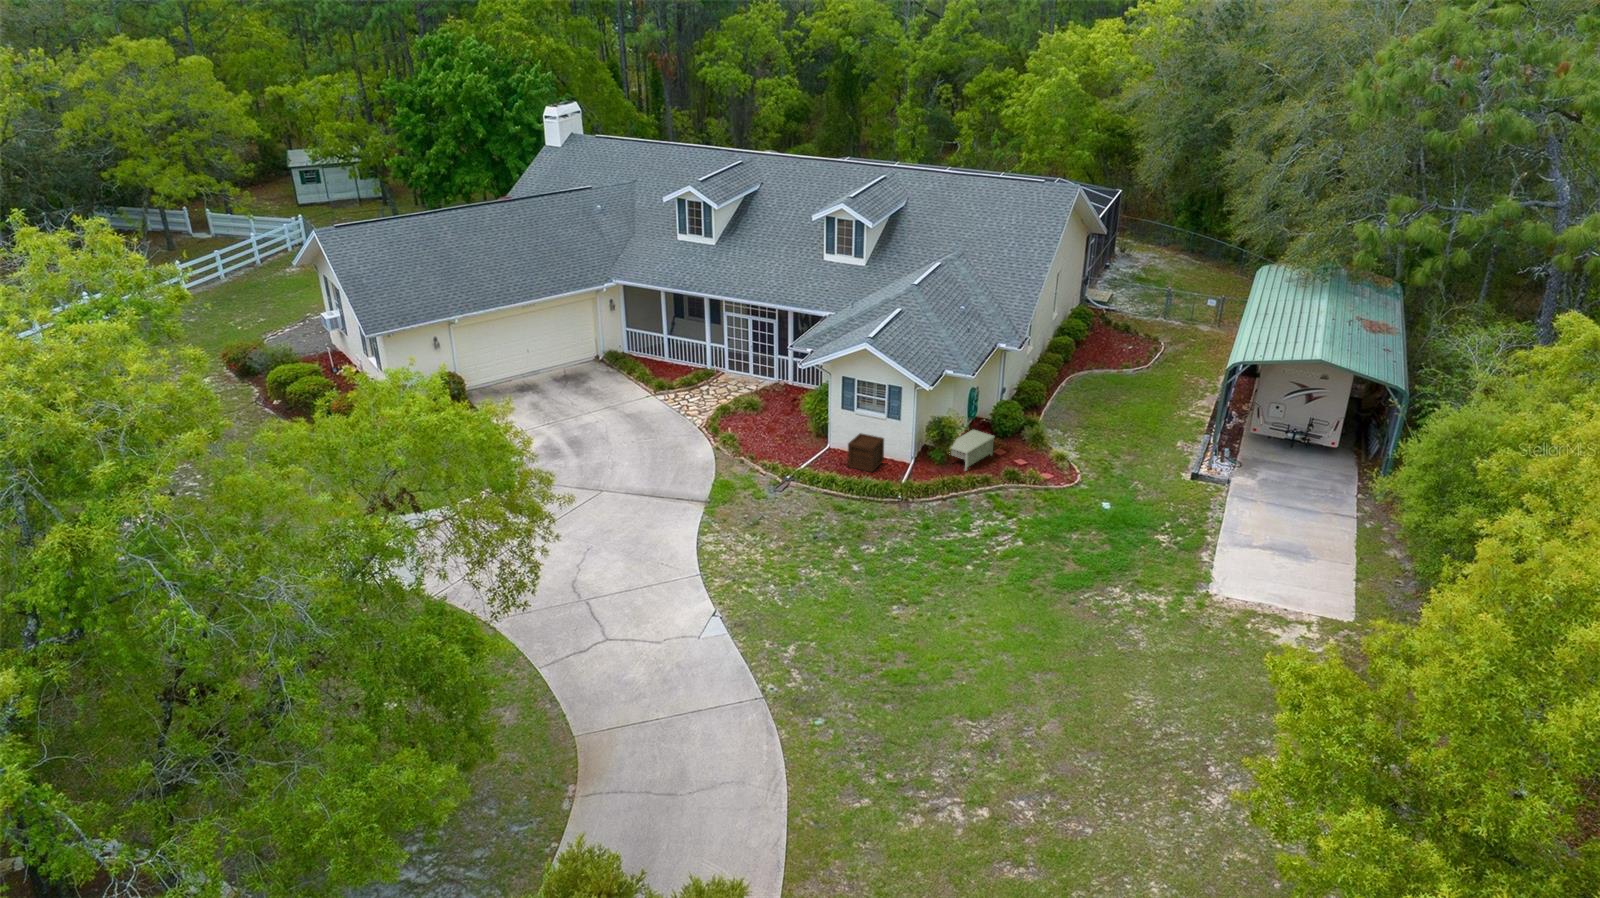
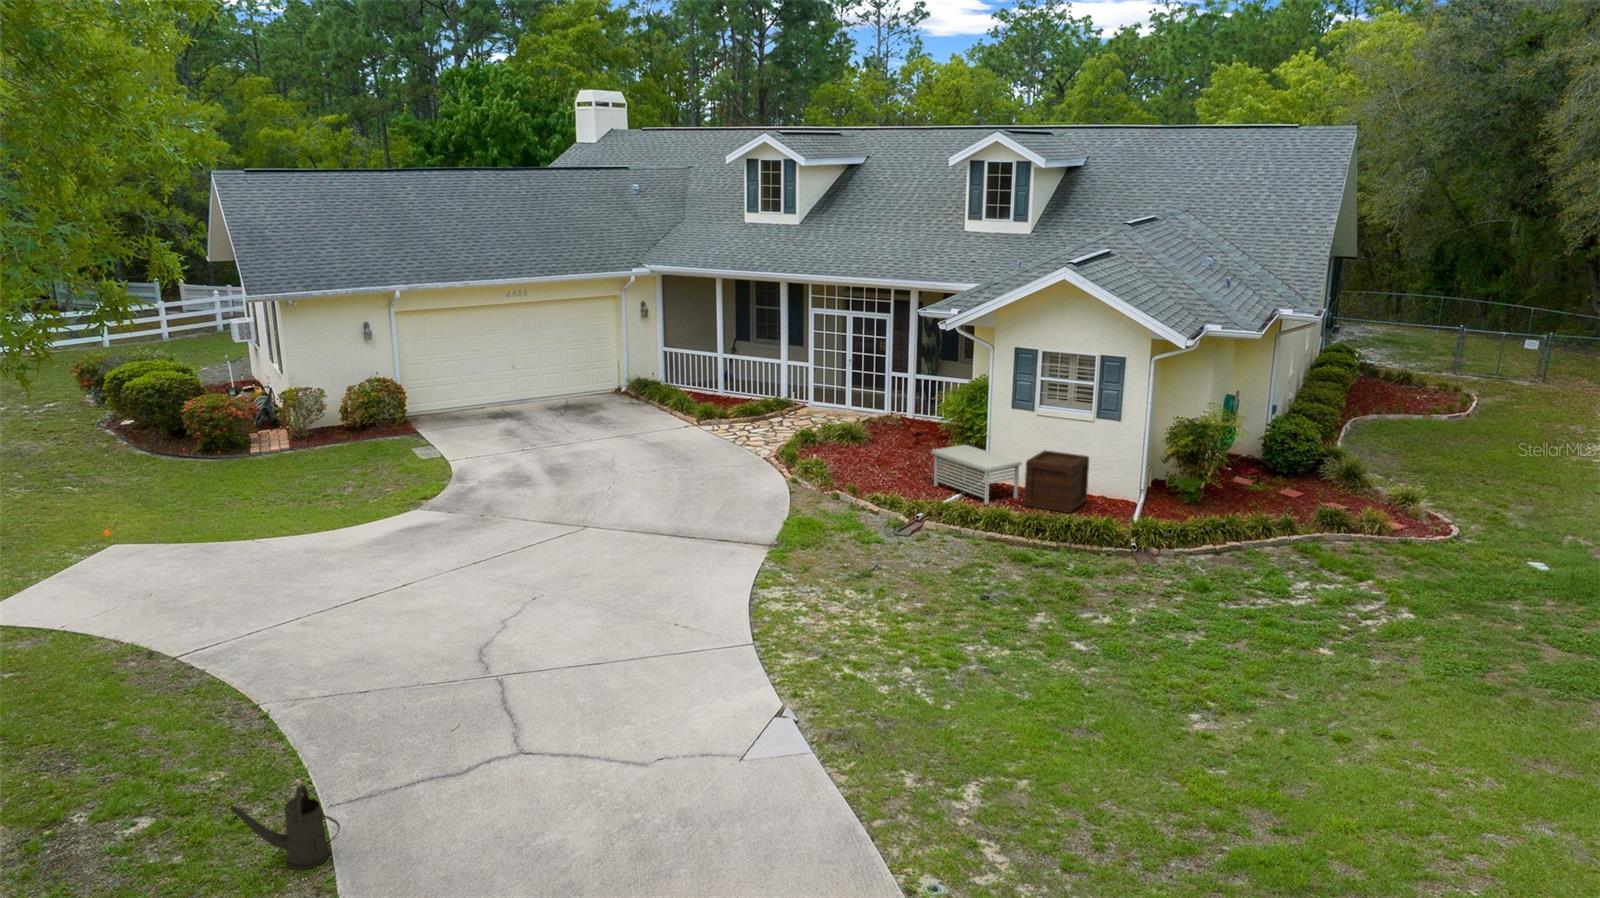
storage bench: present [949,430,995,470] -> present [932,445,1022,504]
watering can: none [499,662,540,694] -> present [231,785,340,870]

